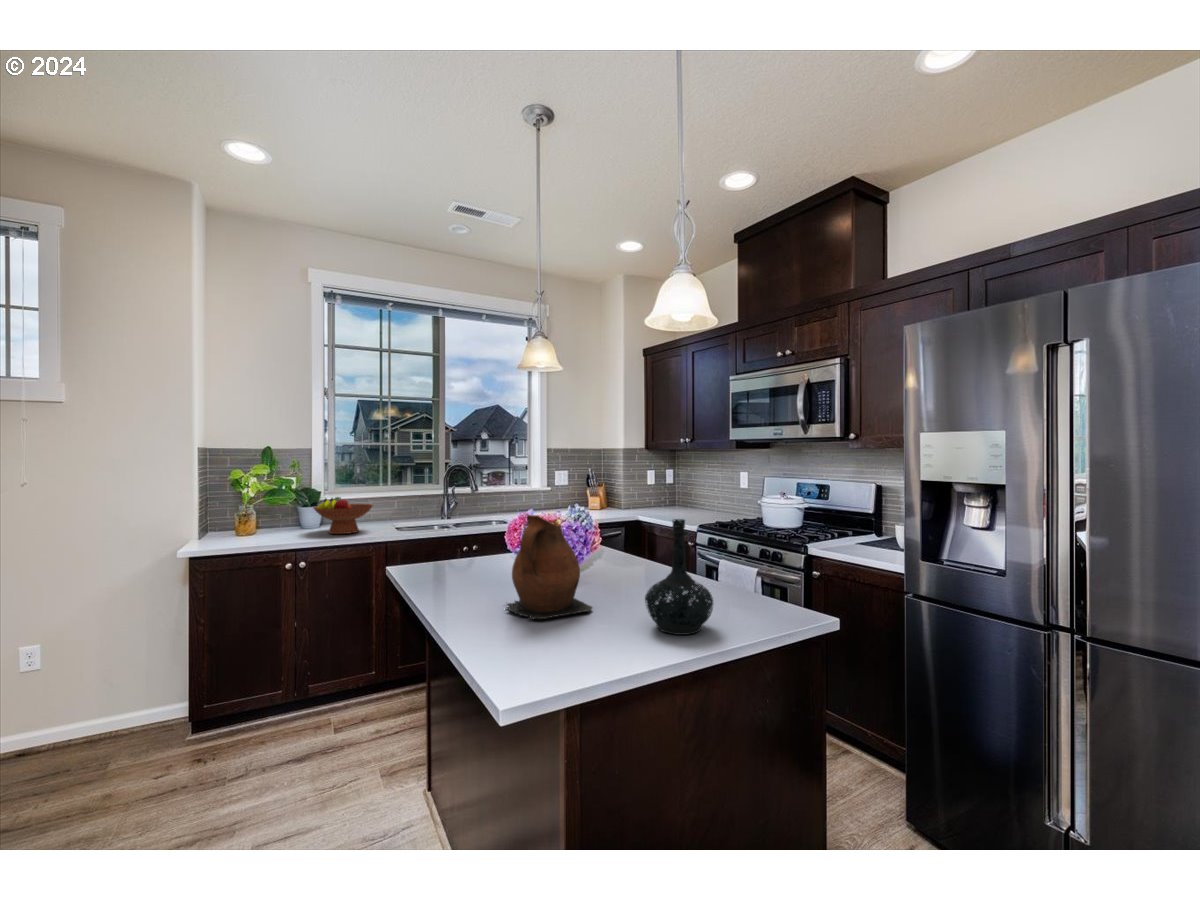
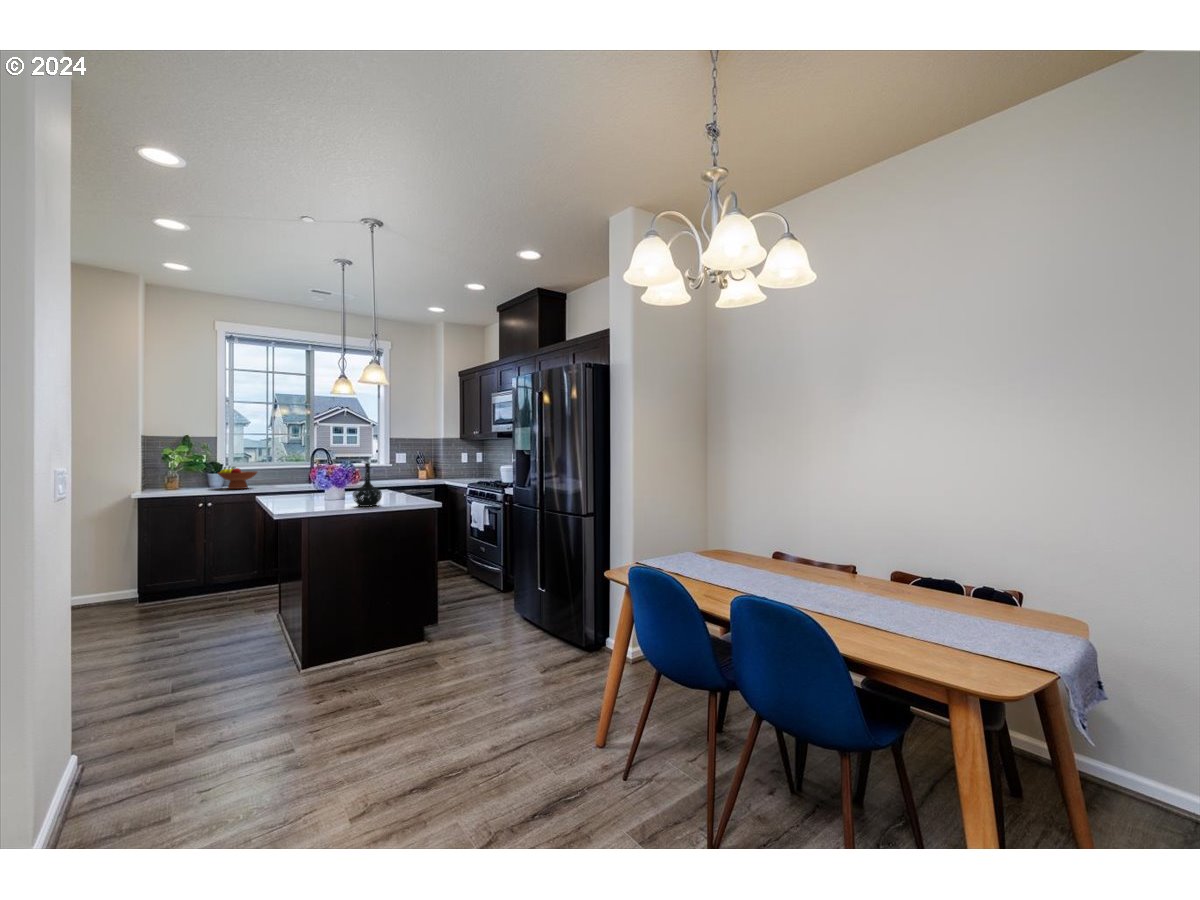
ceramic pitcher: present [507,515,592,619] -> none [300,463,340,505]

